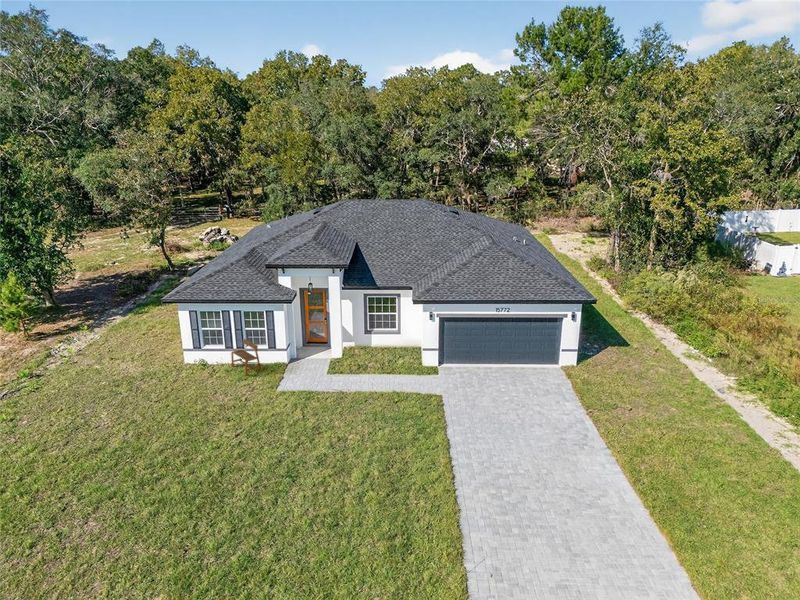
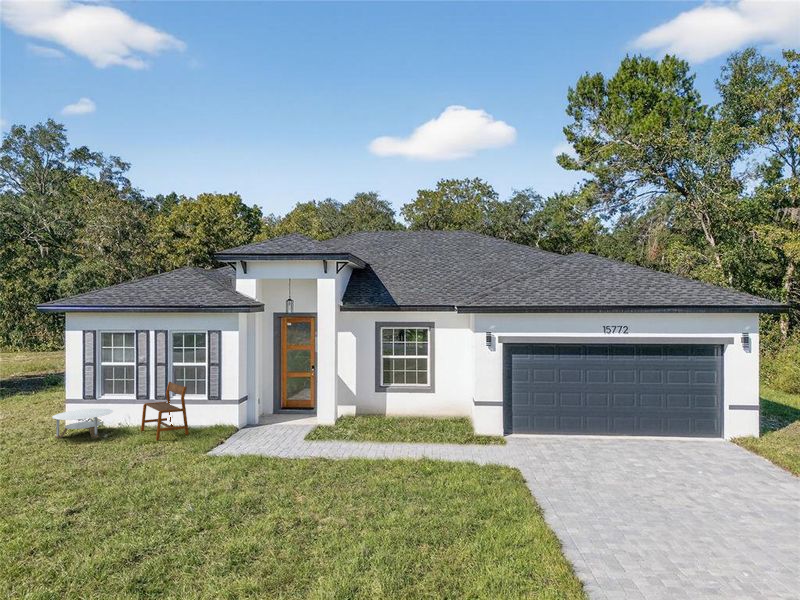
round table: none [183,354,215,375] -> present [52,409,113,438]

